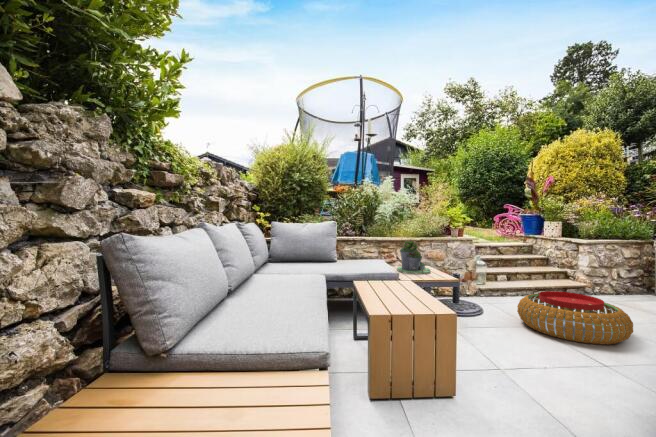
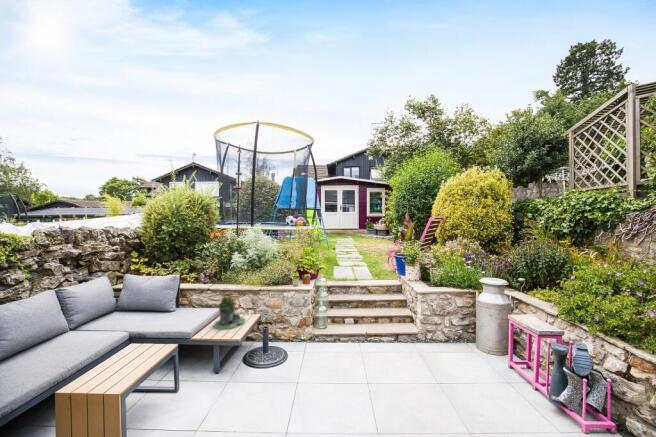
pouf: present [517,291,633,345] -> none [282,351,360,410]

